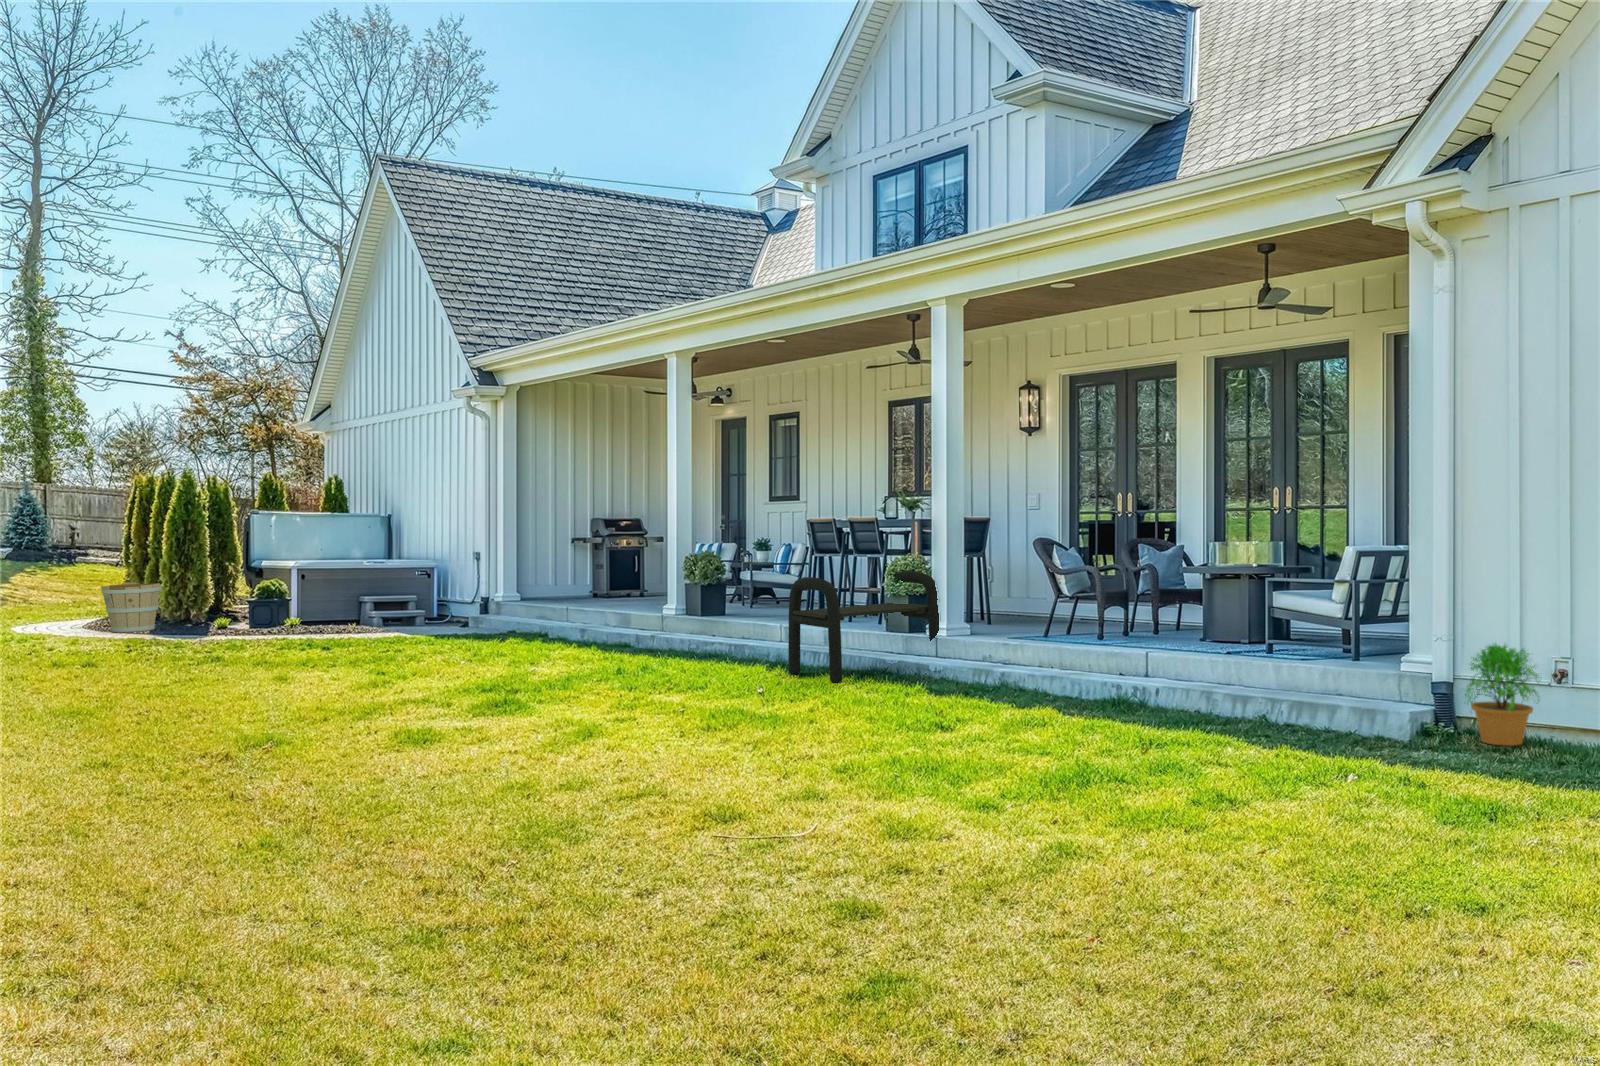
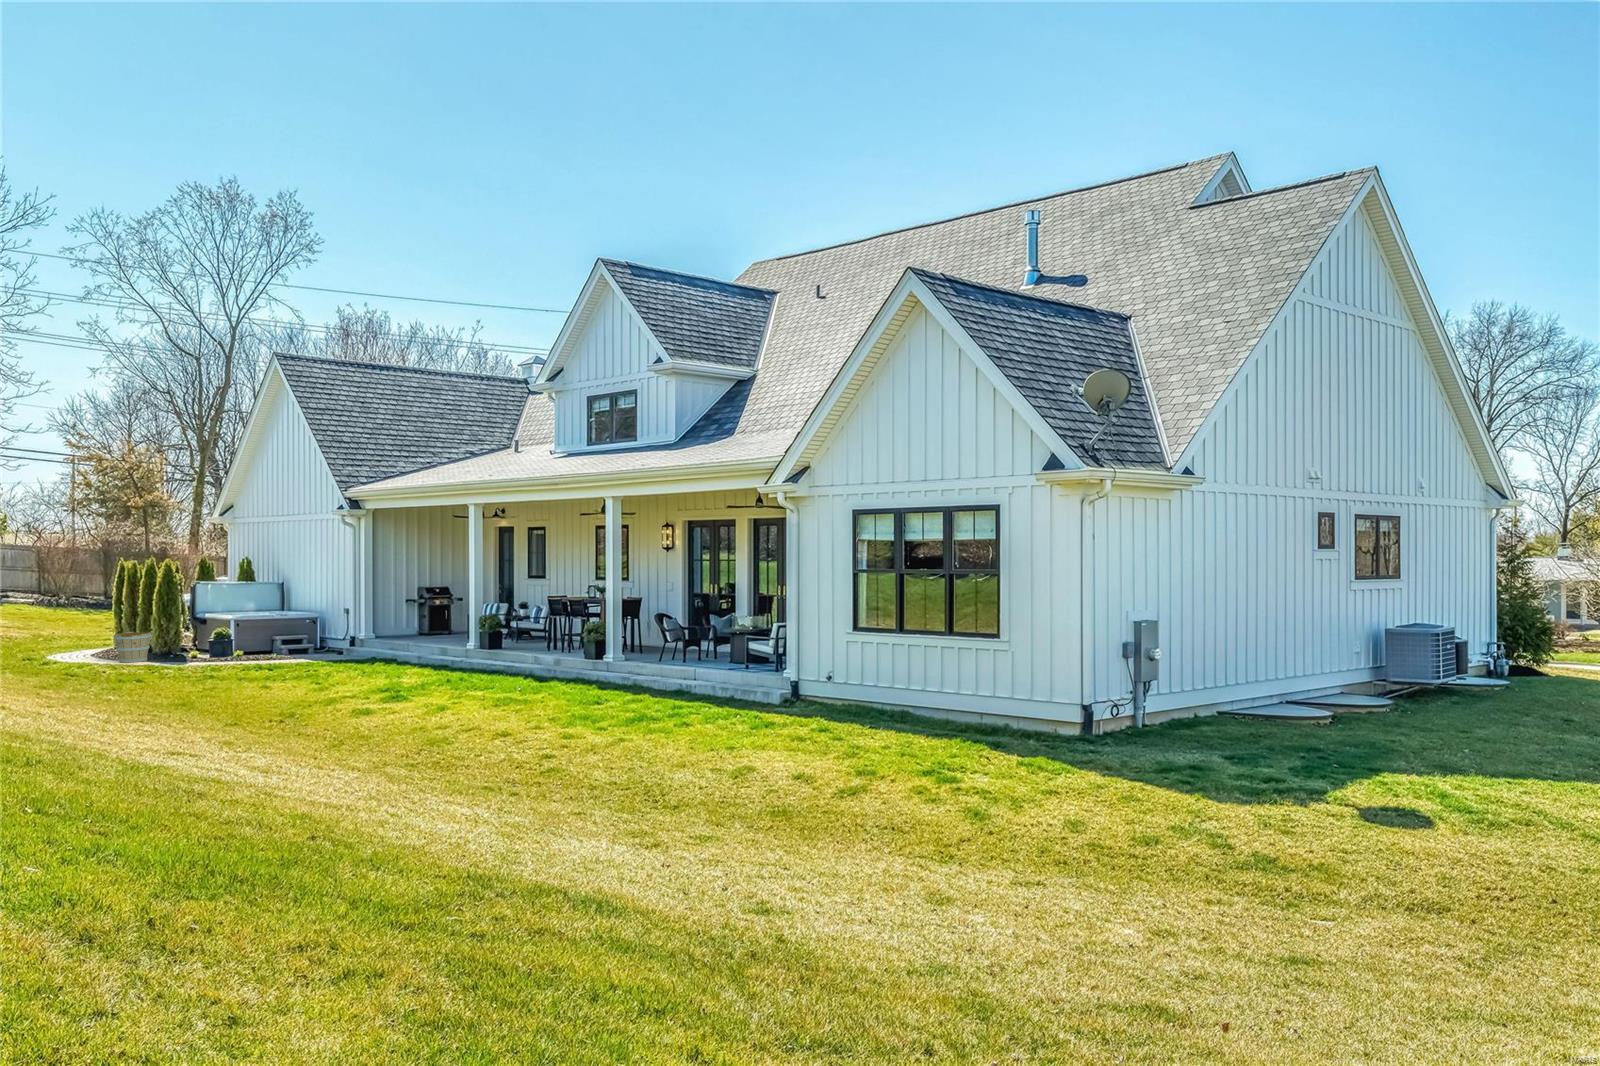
bench: present [788,571,939,682] -> none [536,630,612,684]
potted plant: present [1464,643,1539,746] -> none [790,664,820,703]

